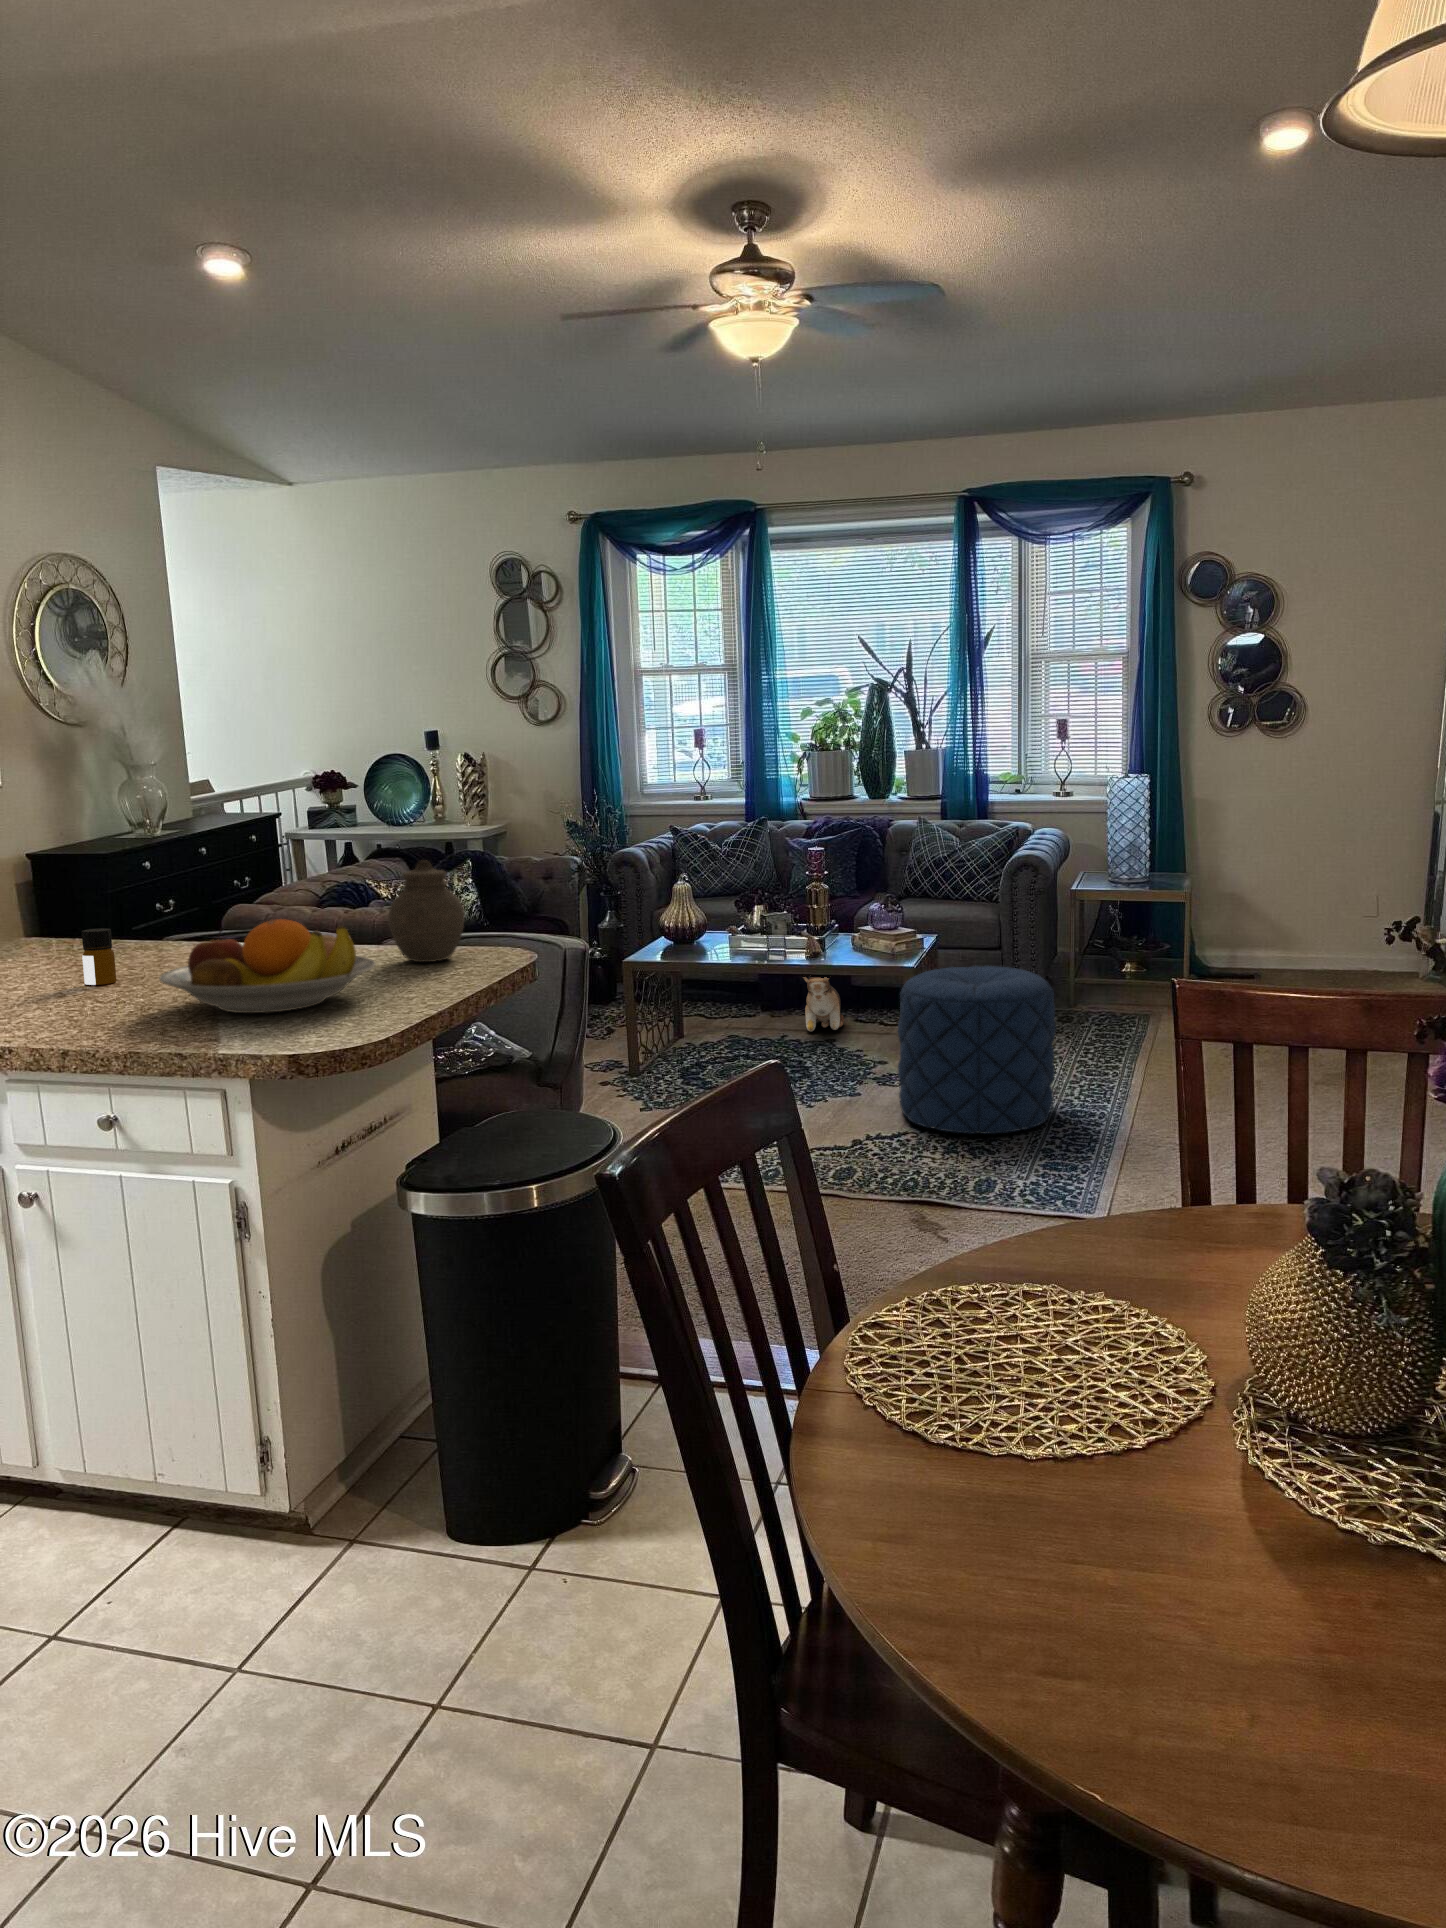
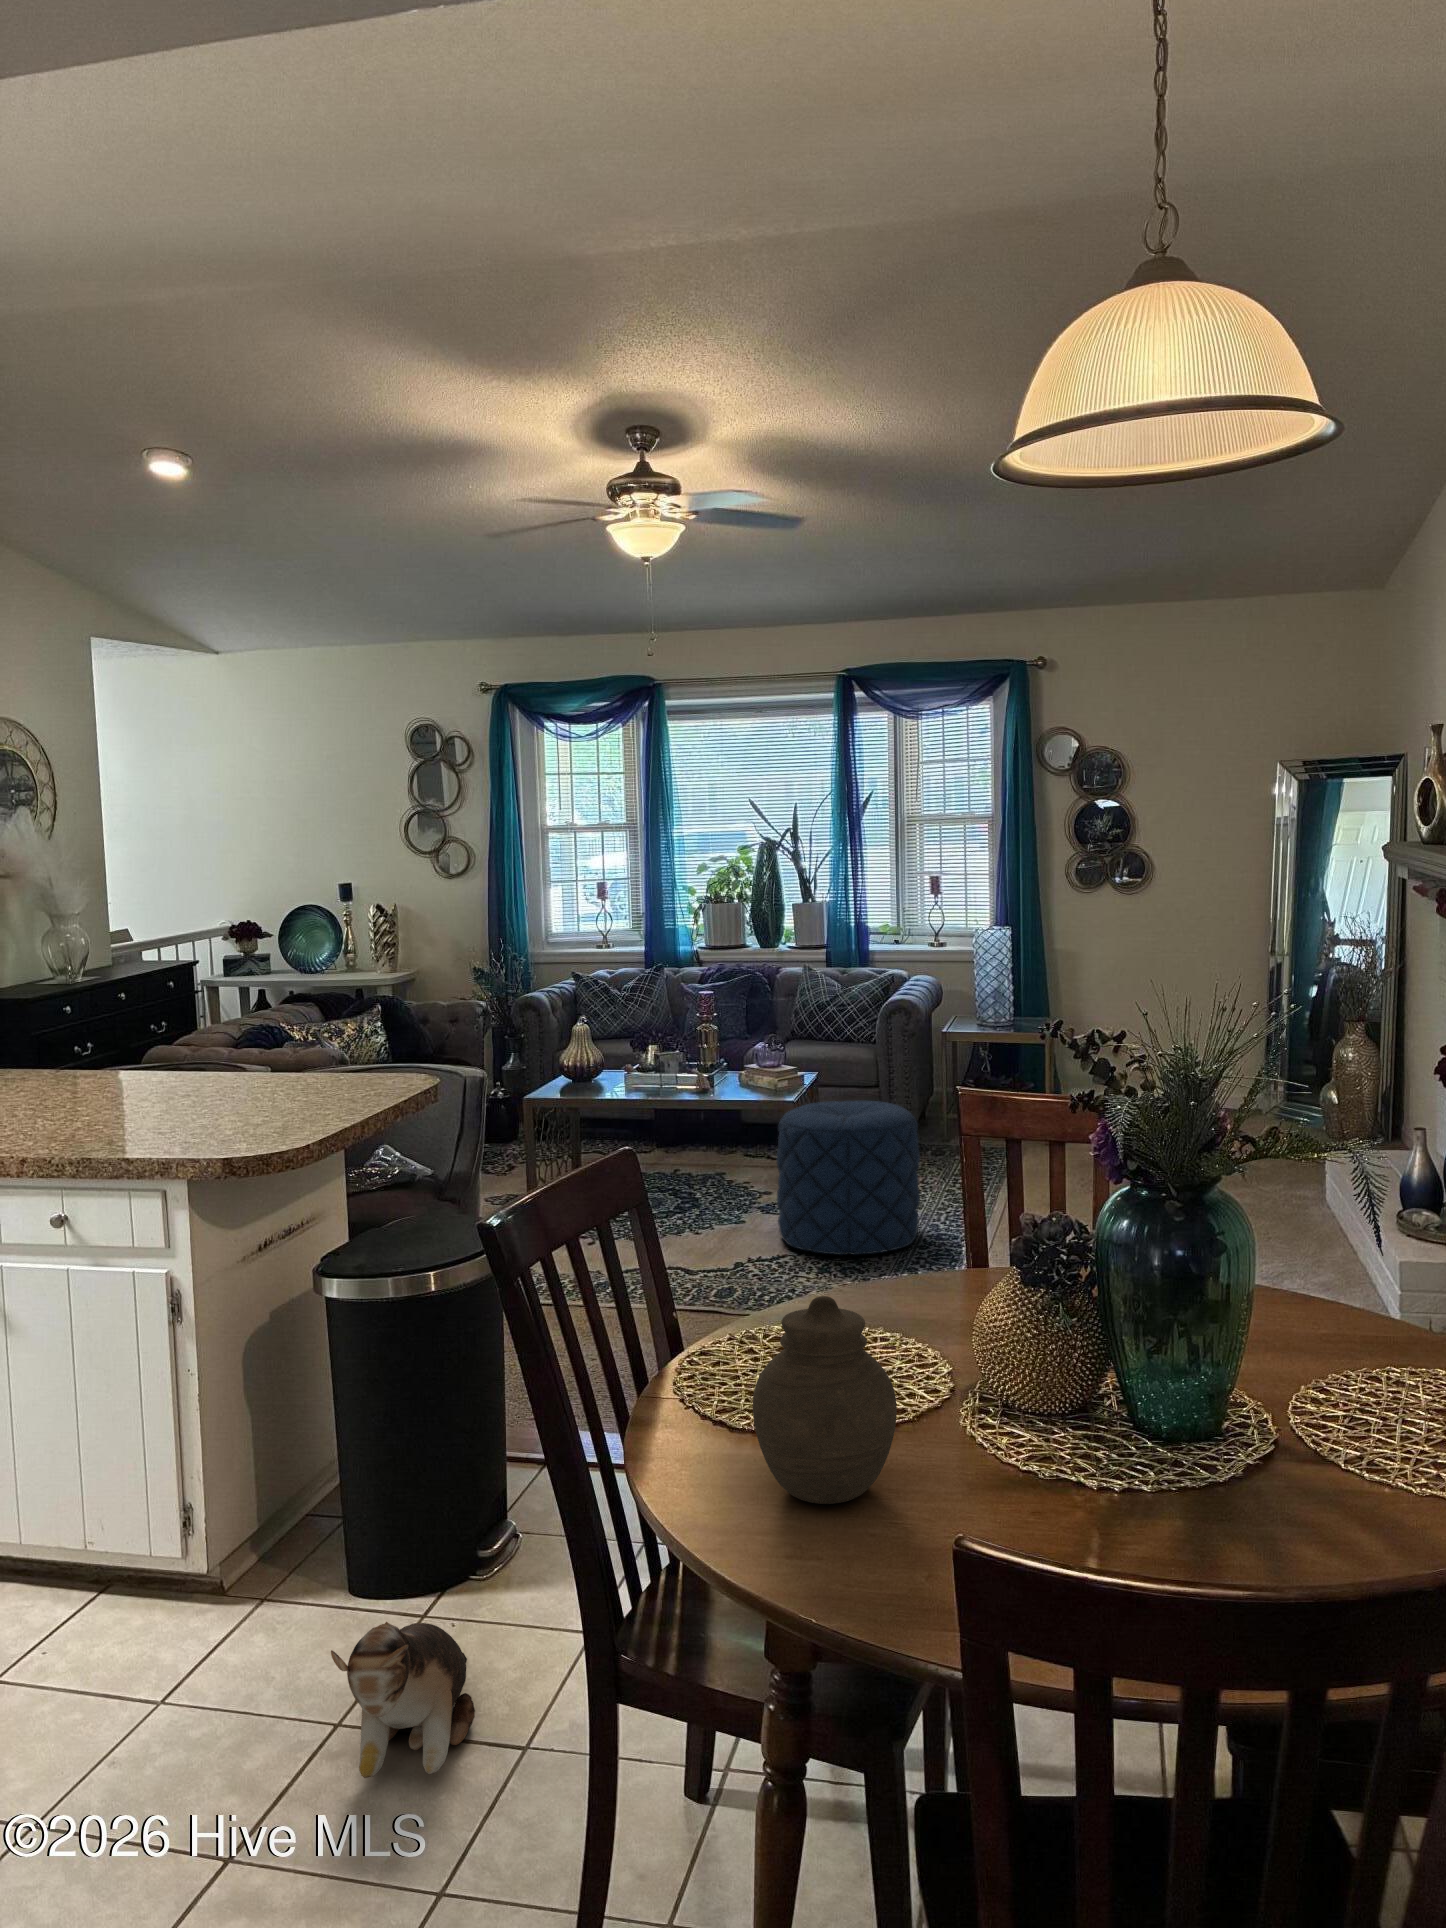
jar: present [389,860,464,962] -> present [753,1296,897,1504]
fruit bowl: present [159,919,375,1013] -> none [109,1047,299,1128]
bottle: present [82,929,116,985] -> none [34,1058,63,1108]
plush toy: present [803,977,844,1031] -> present [331,1622,475,1778]

